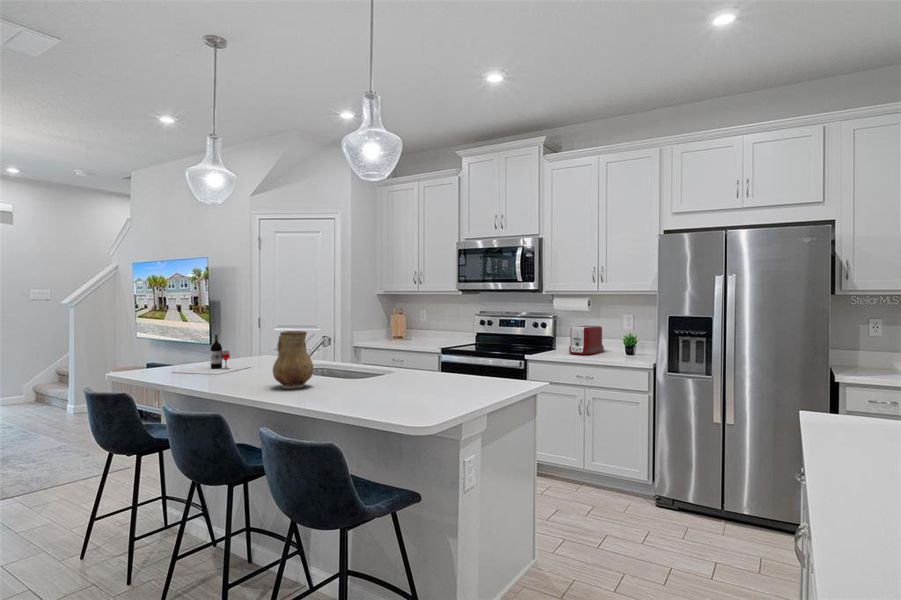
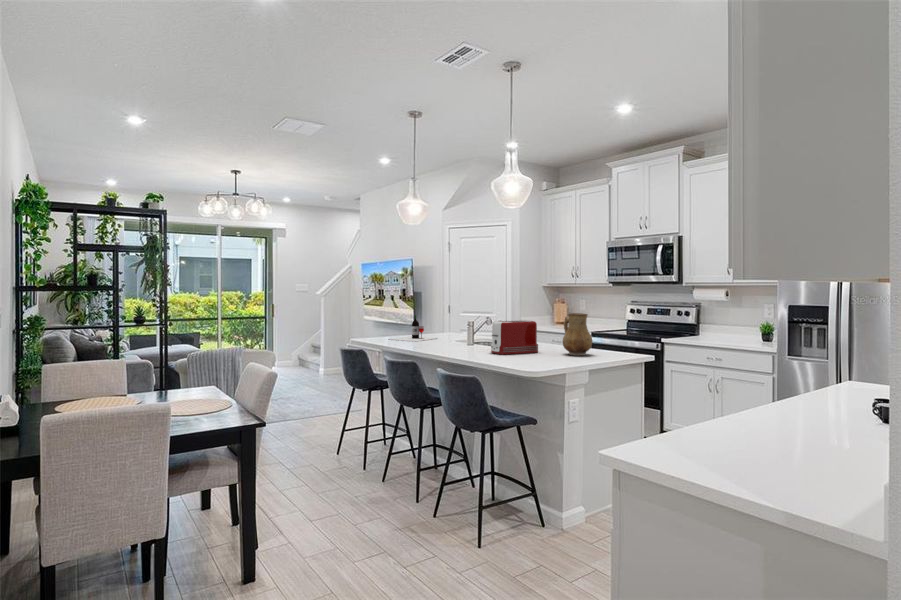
toaster: present [569,326,604,355] -> present [491,321,538,355]
ceramic pitcher: present [273,331,313,389] -> present [563,313,592,356]

